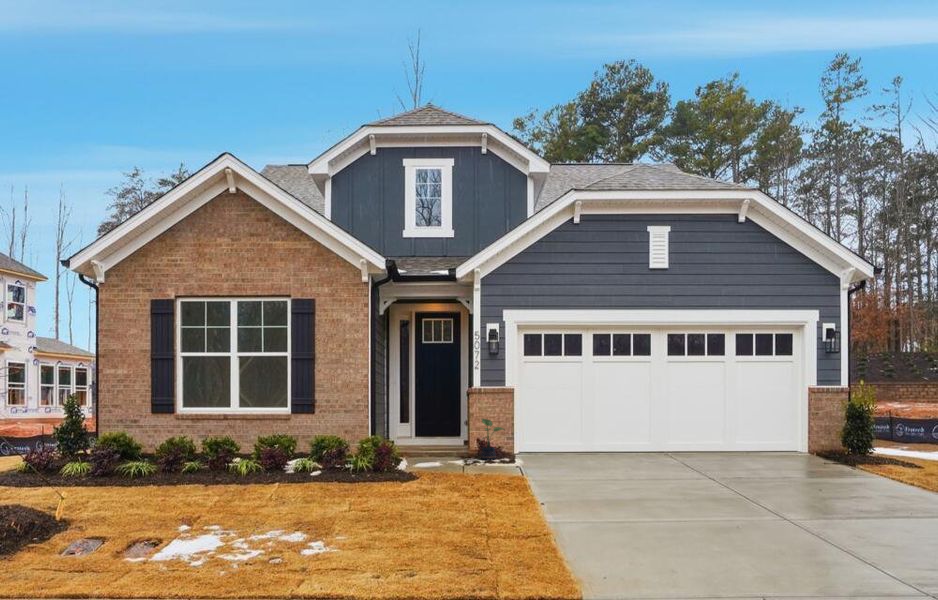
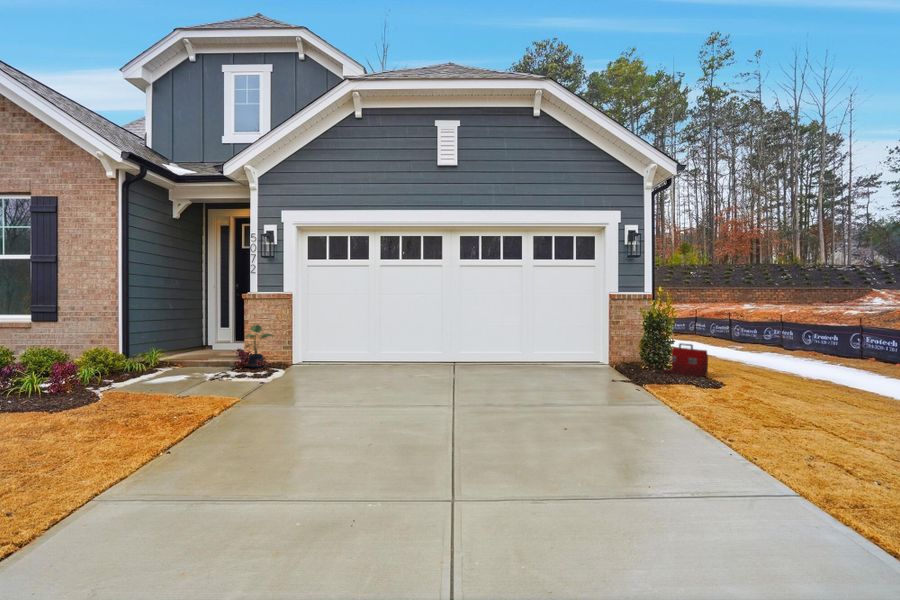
toolbox: none [867,432,907,463] -> present [663,343,708,377]

